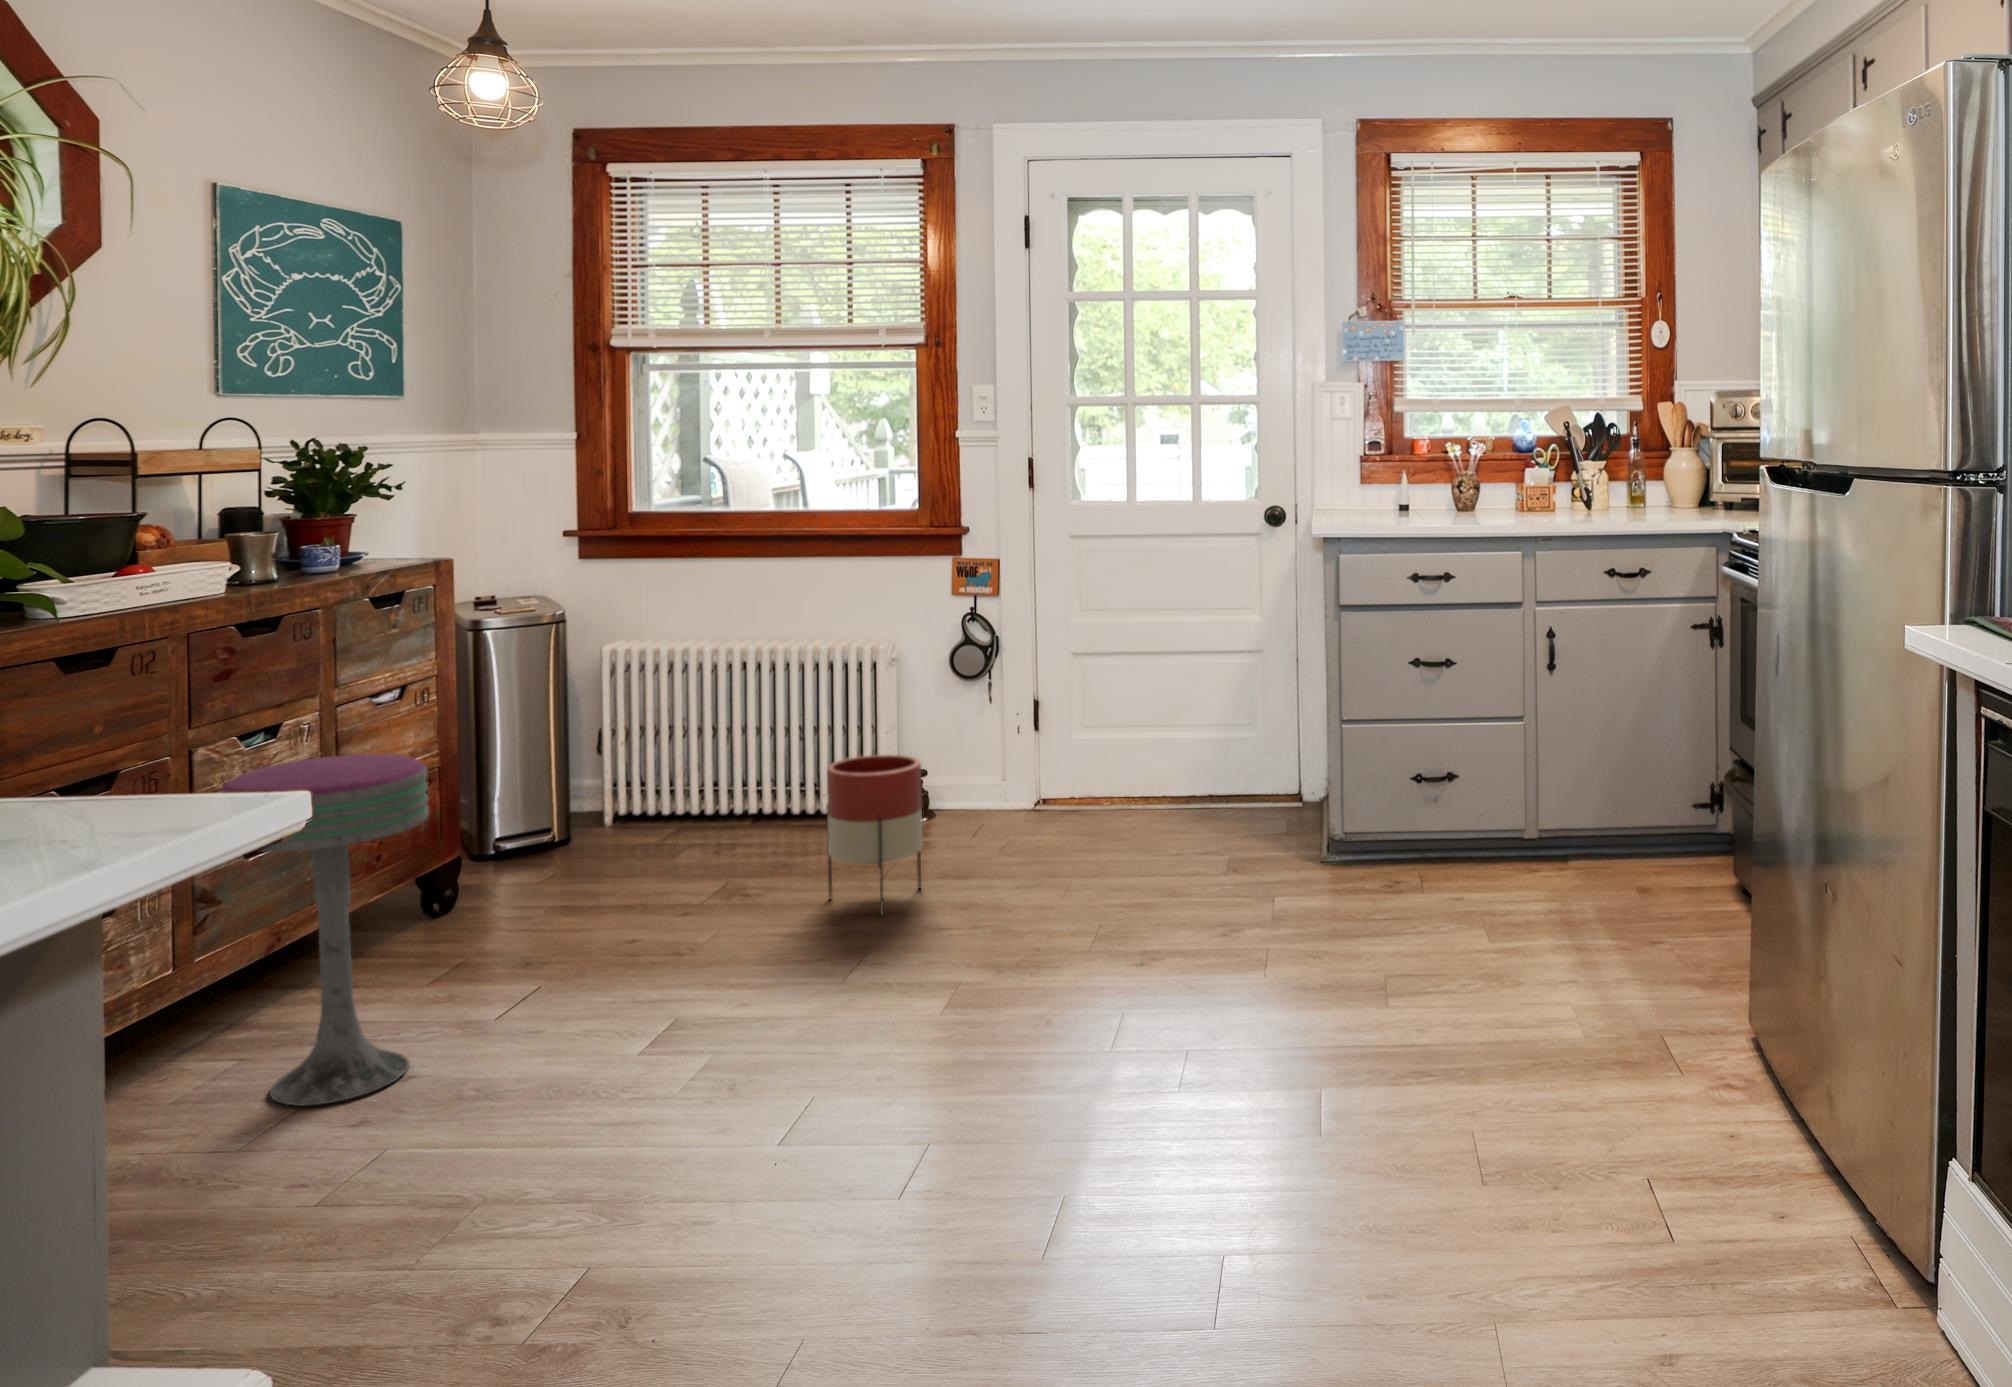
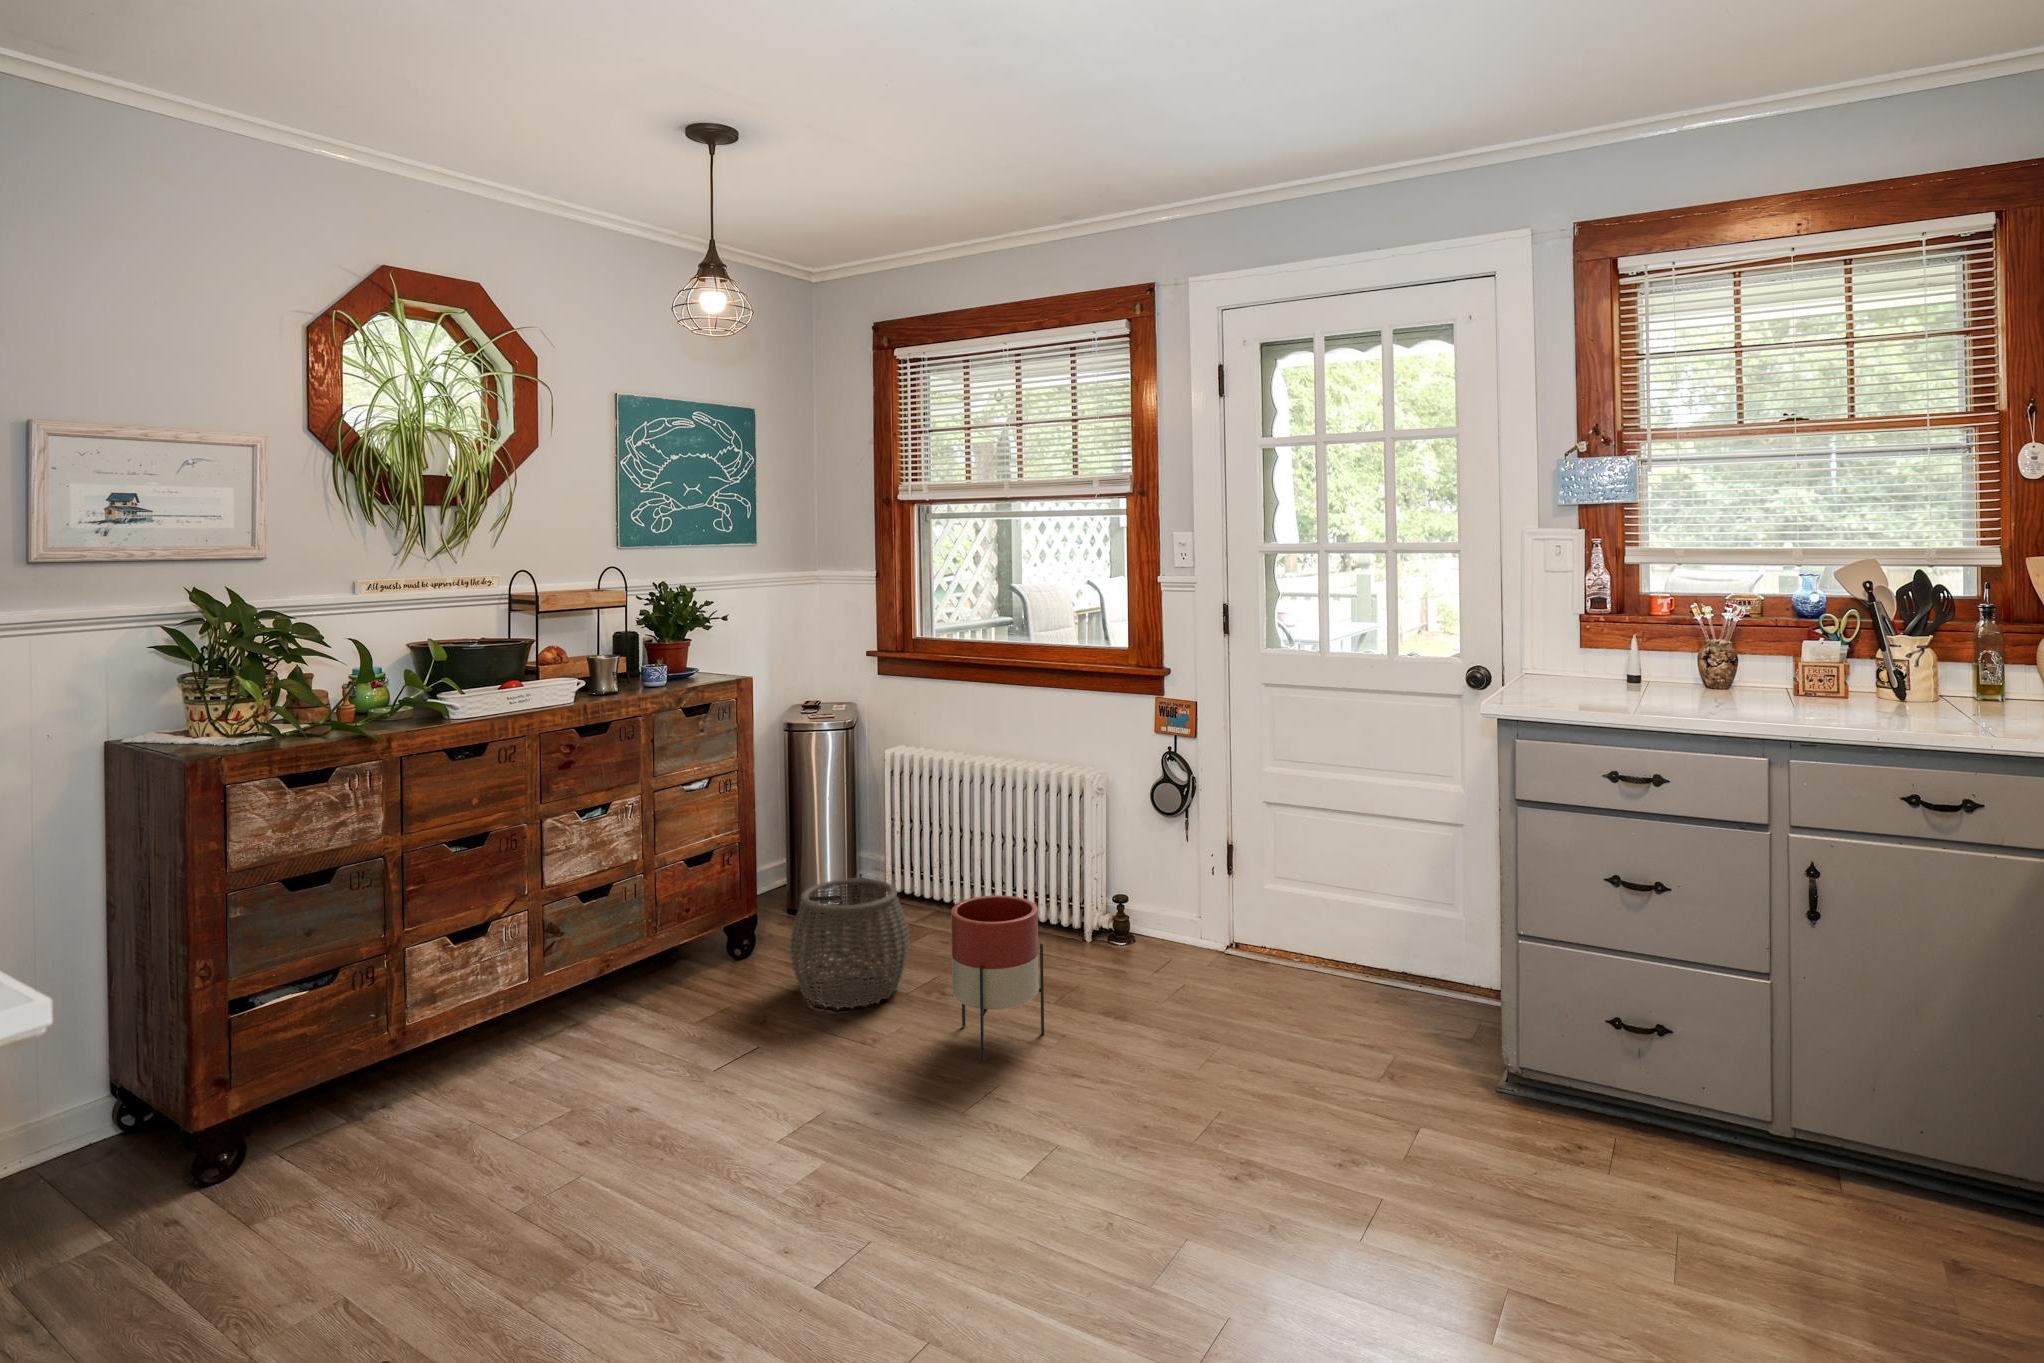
bar stool: present [221,754,429,1106] -> none [409,863,561,1154]
woven basket: none [589,772,736,914] -> present [790,878,909,1009]

